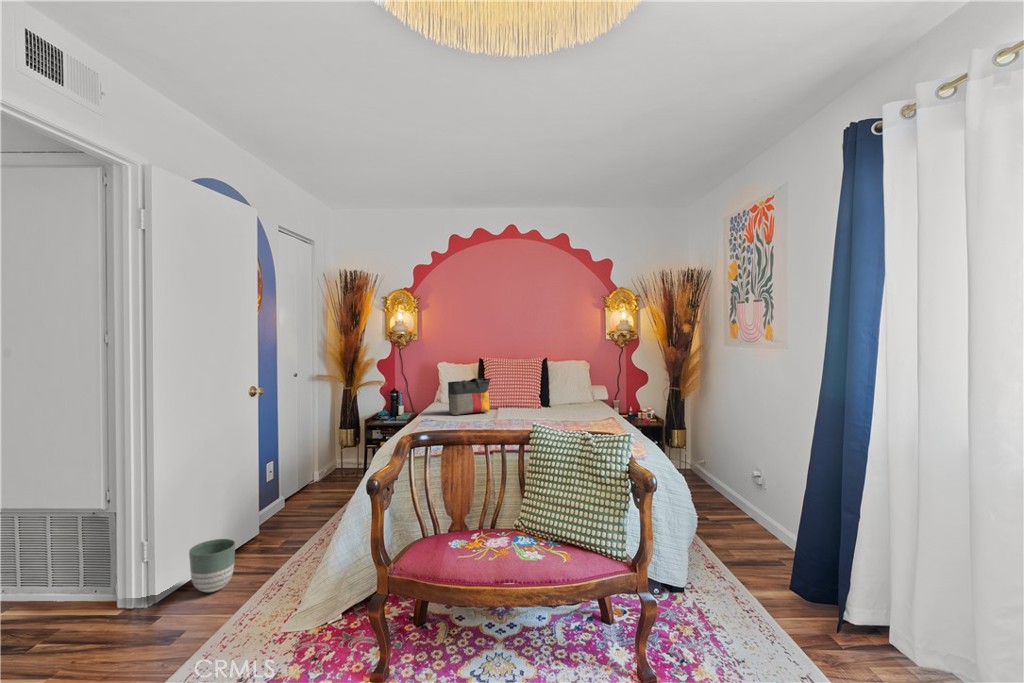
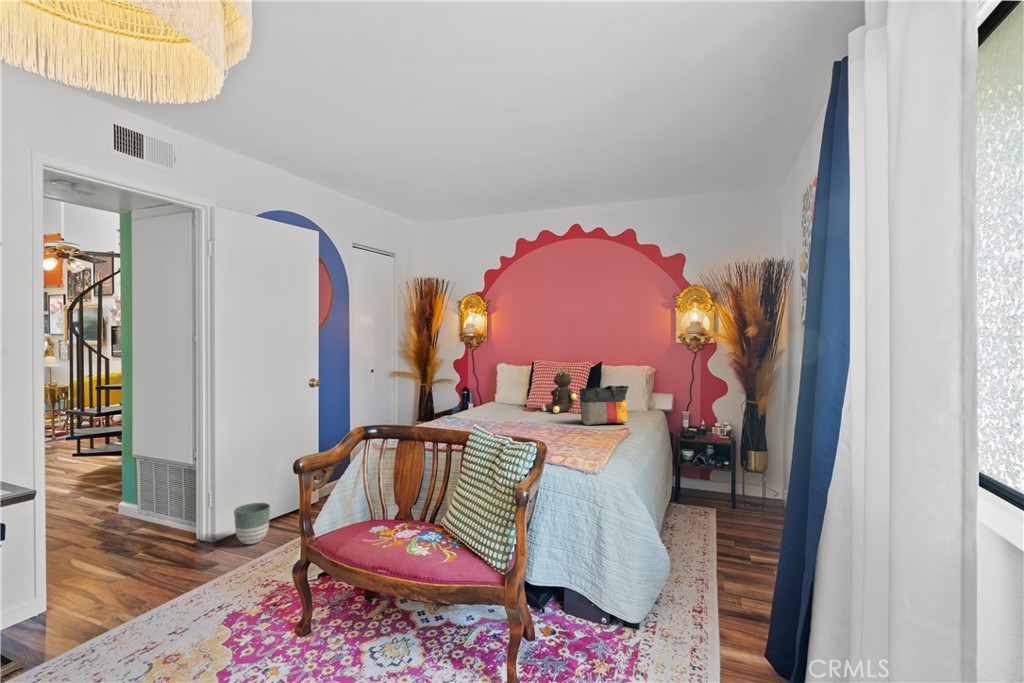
teddy bear: none [497,366,531,410] -> present [542,368,577,413]
tote bag: present [448,378,490,415] -> present [580,386,629,425]

